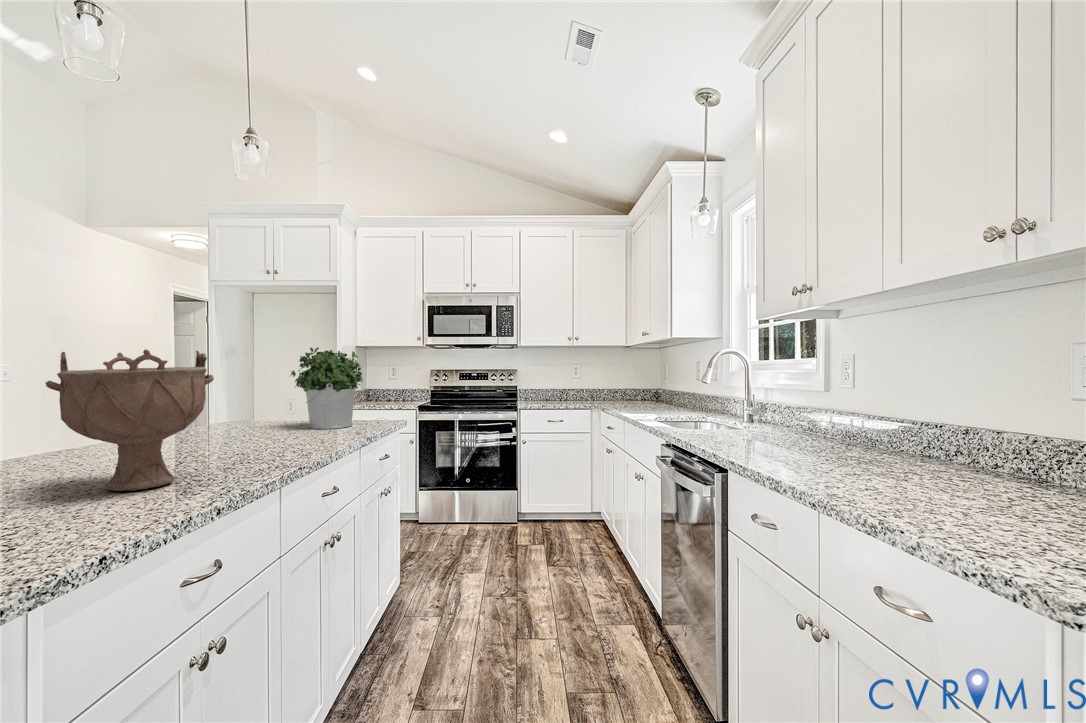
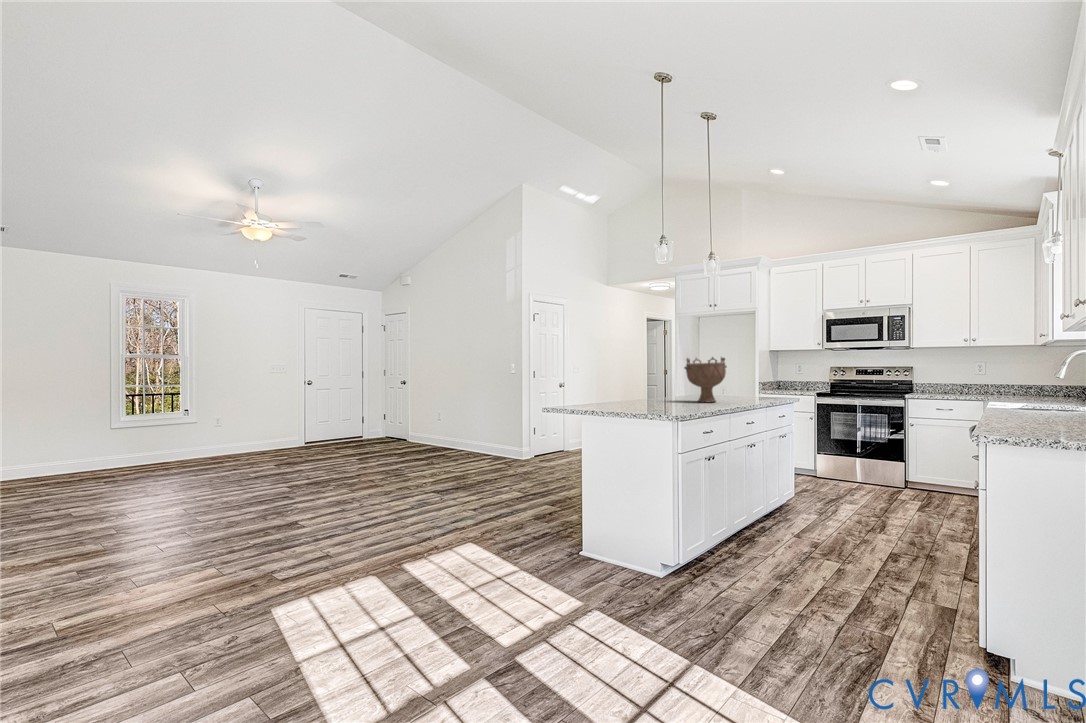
potted plant: present [290,347,363,429] -> none [740,353,780,397]

